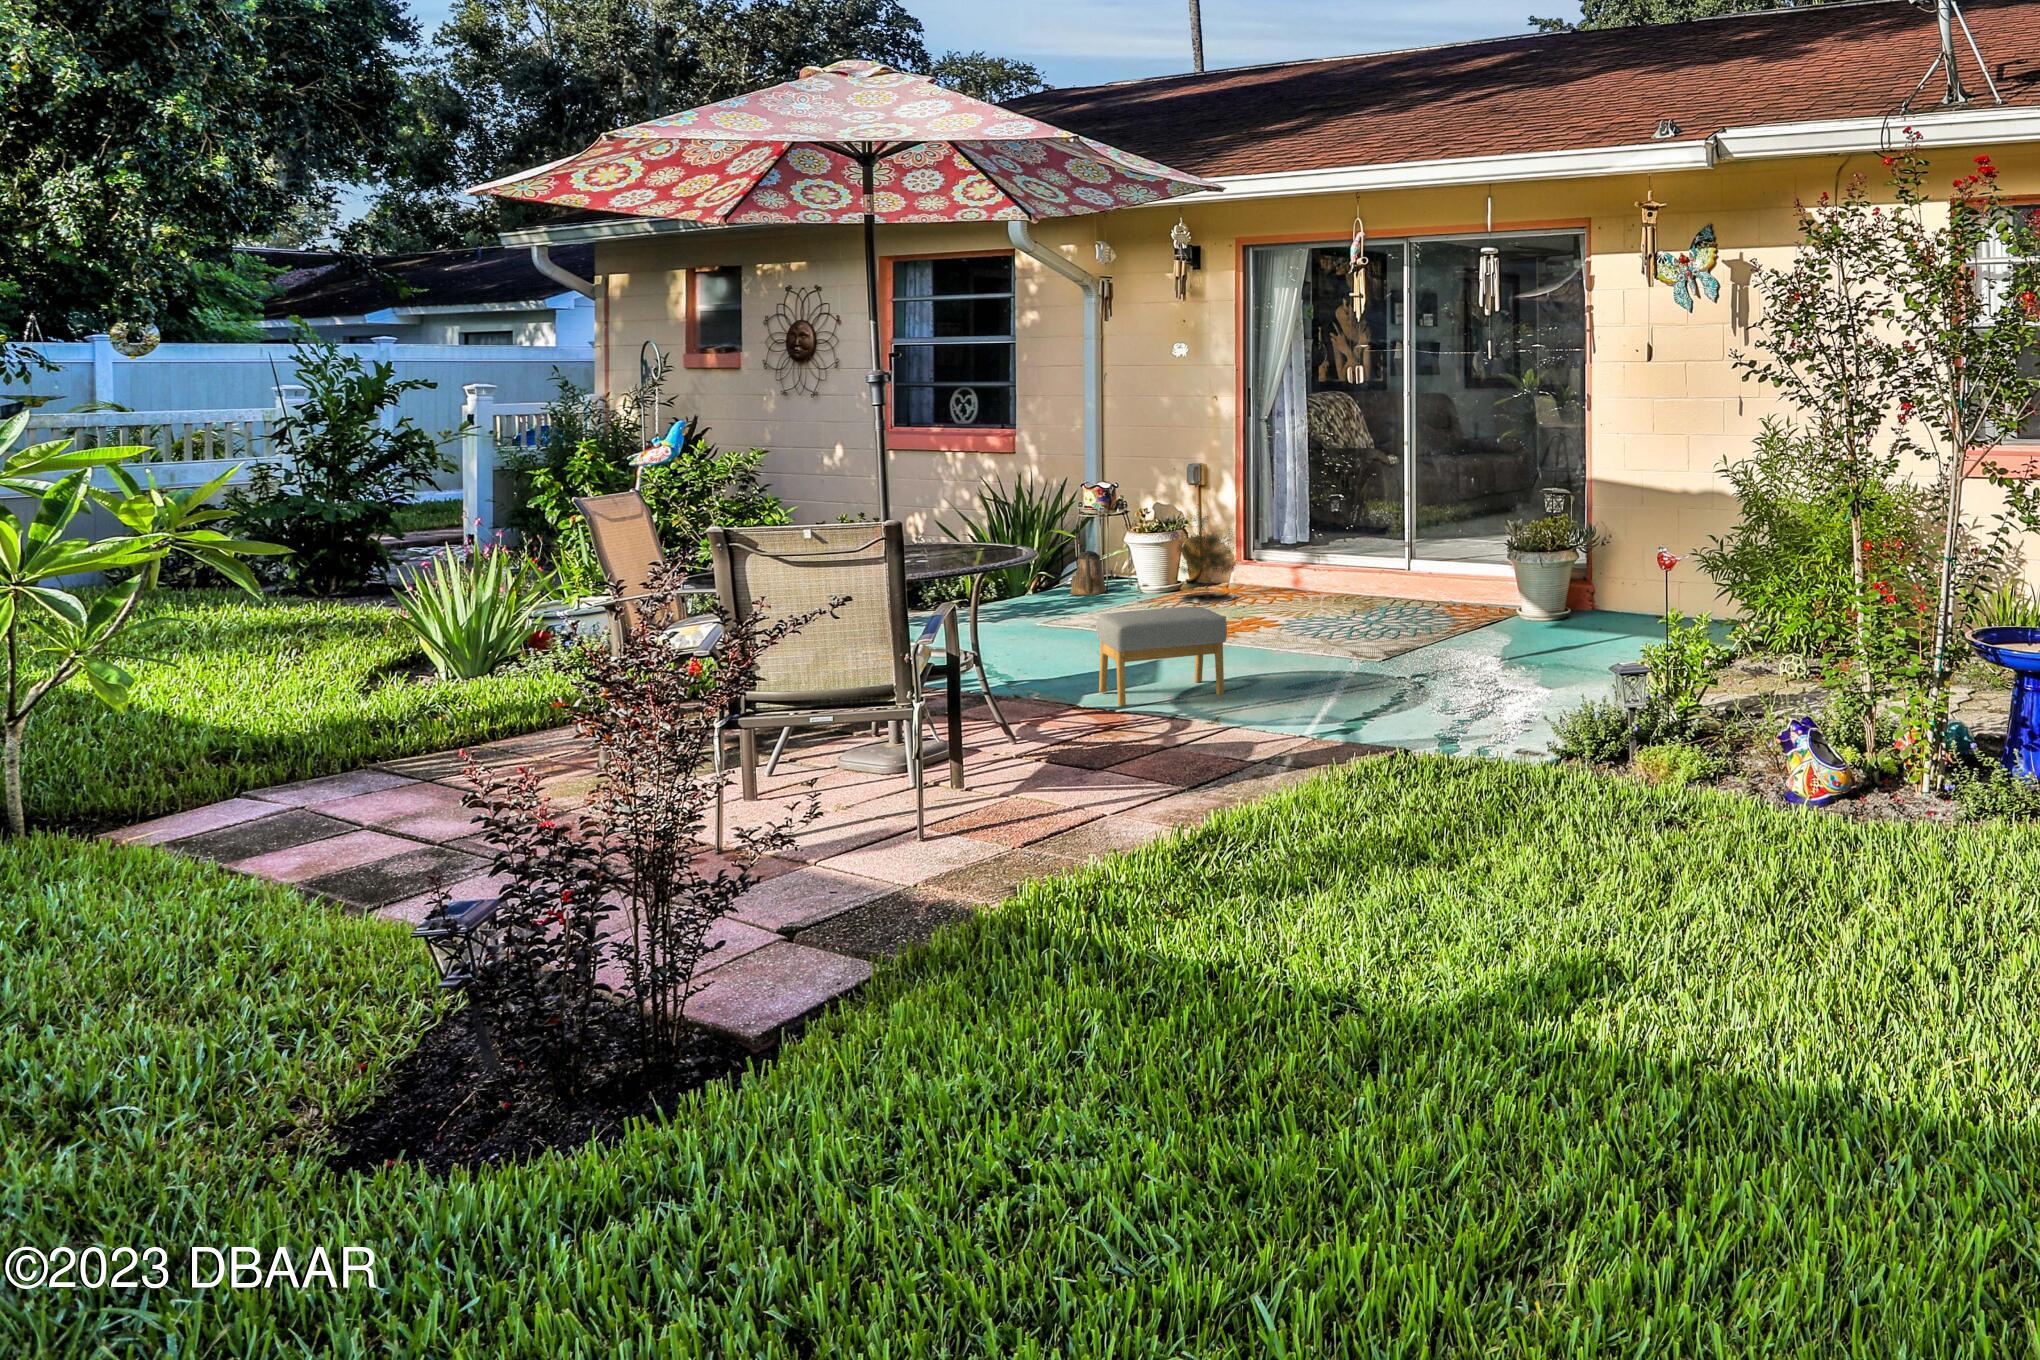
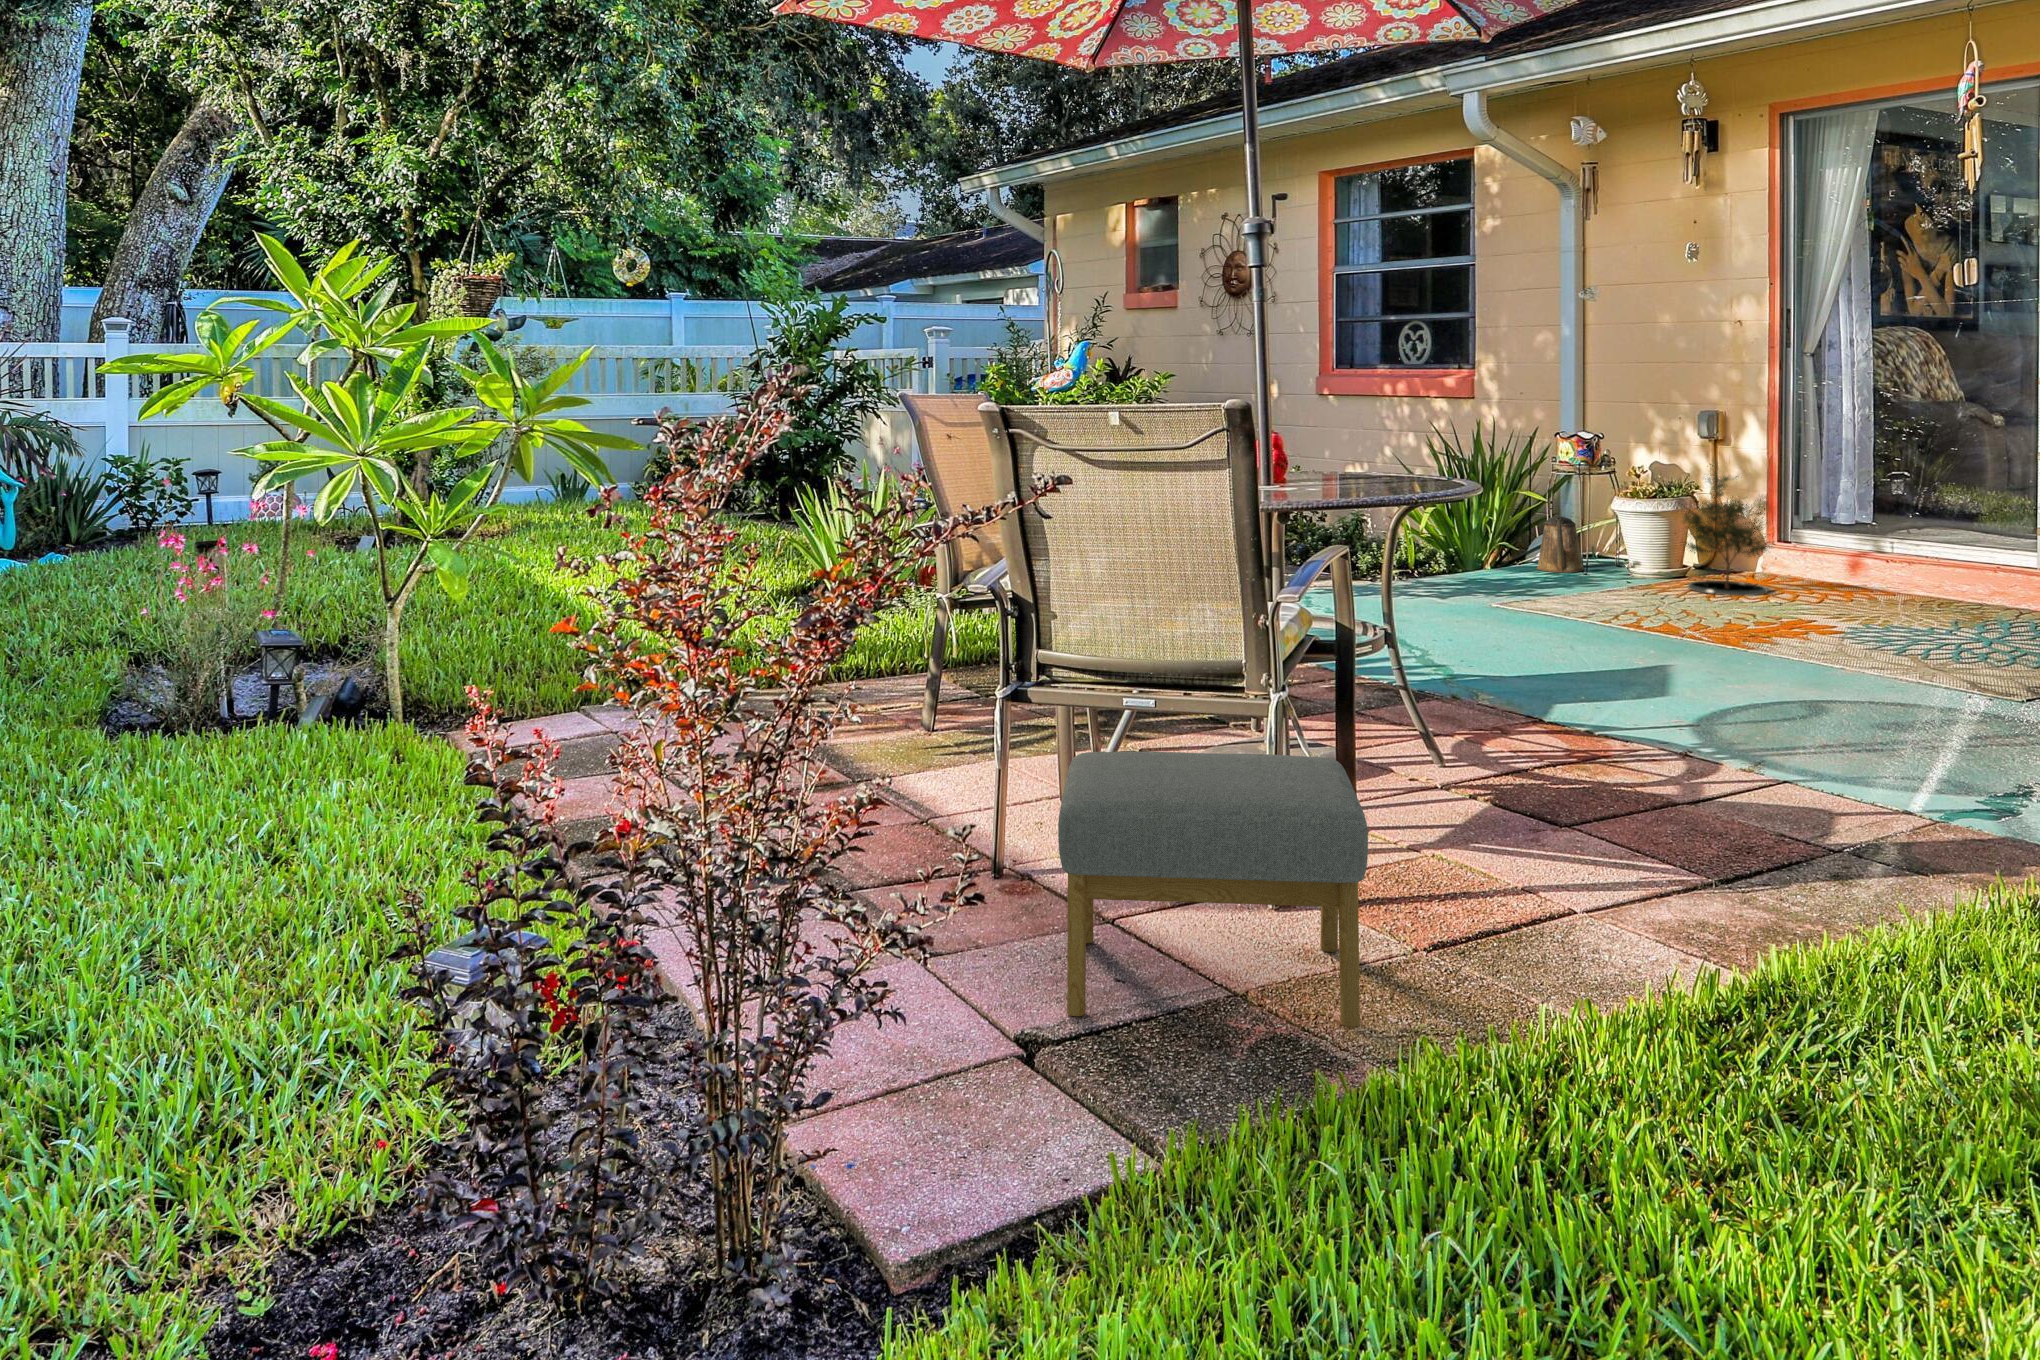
footstool: present [1097,607,1227,706] -> present [1058,752,1368,1027]

